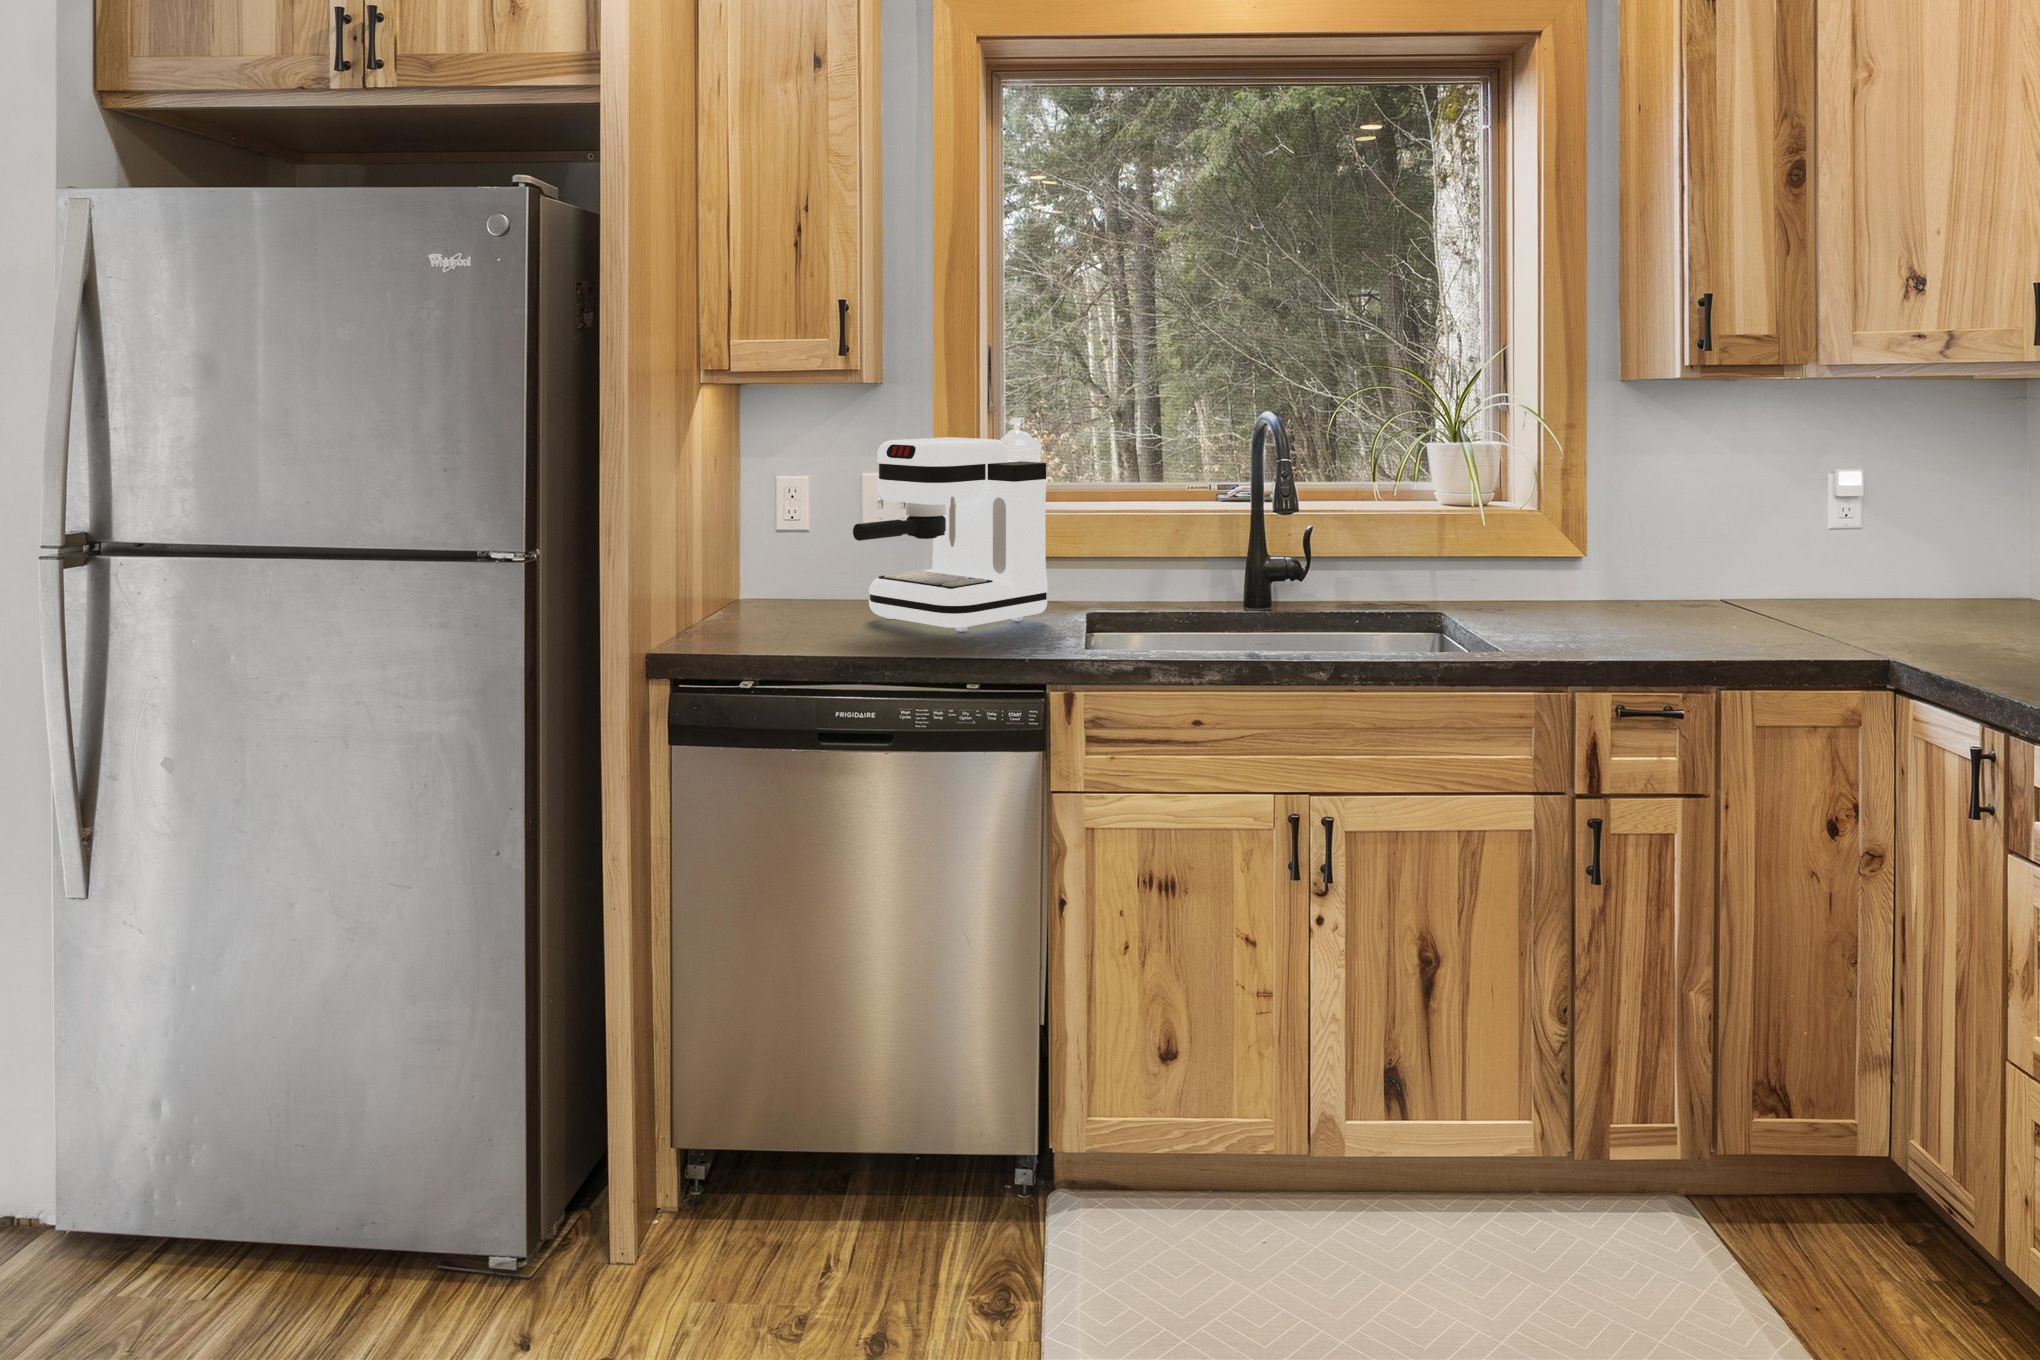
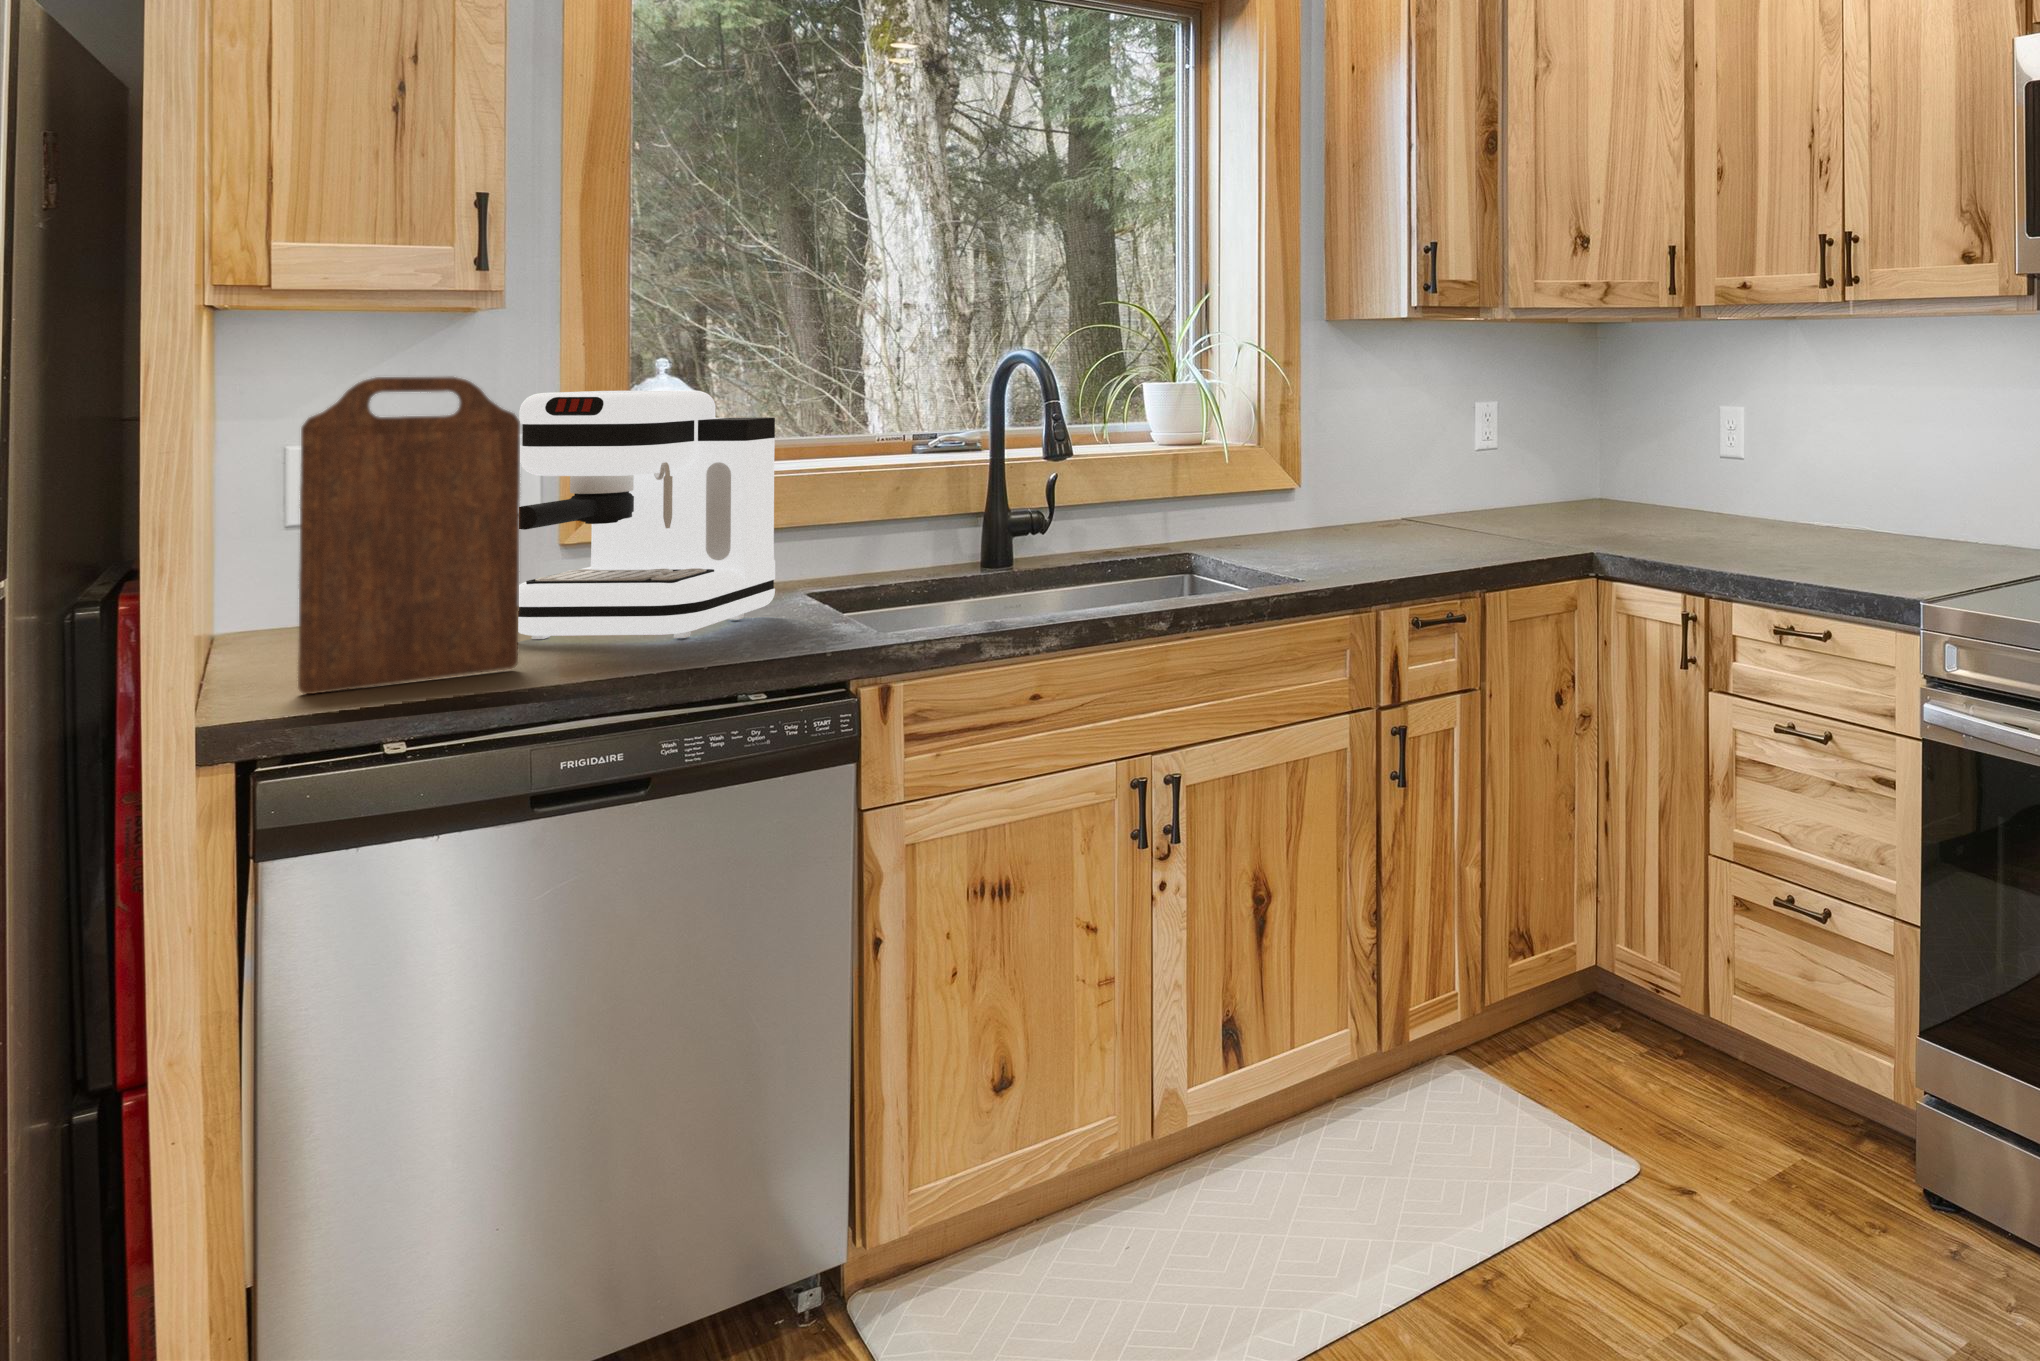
cutting board: none [718,433,839,641] -> present [298,377,520,694]

